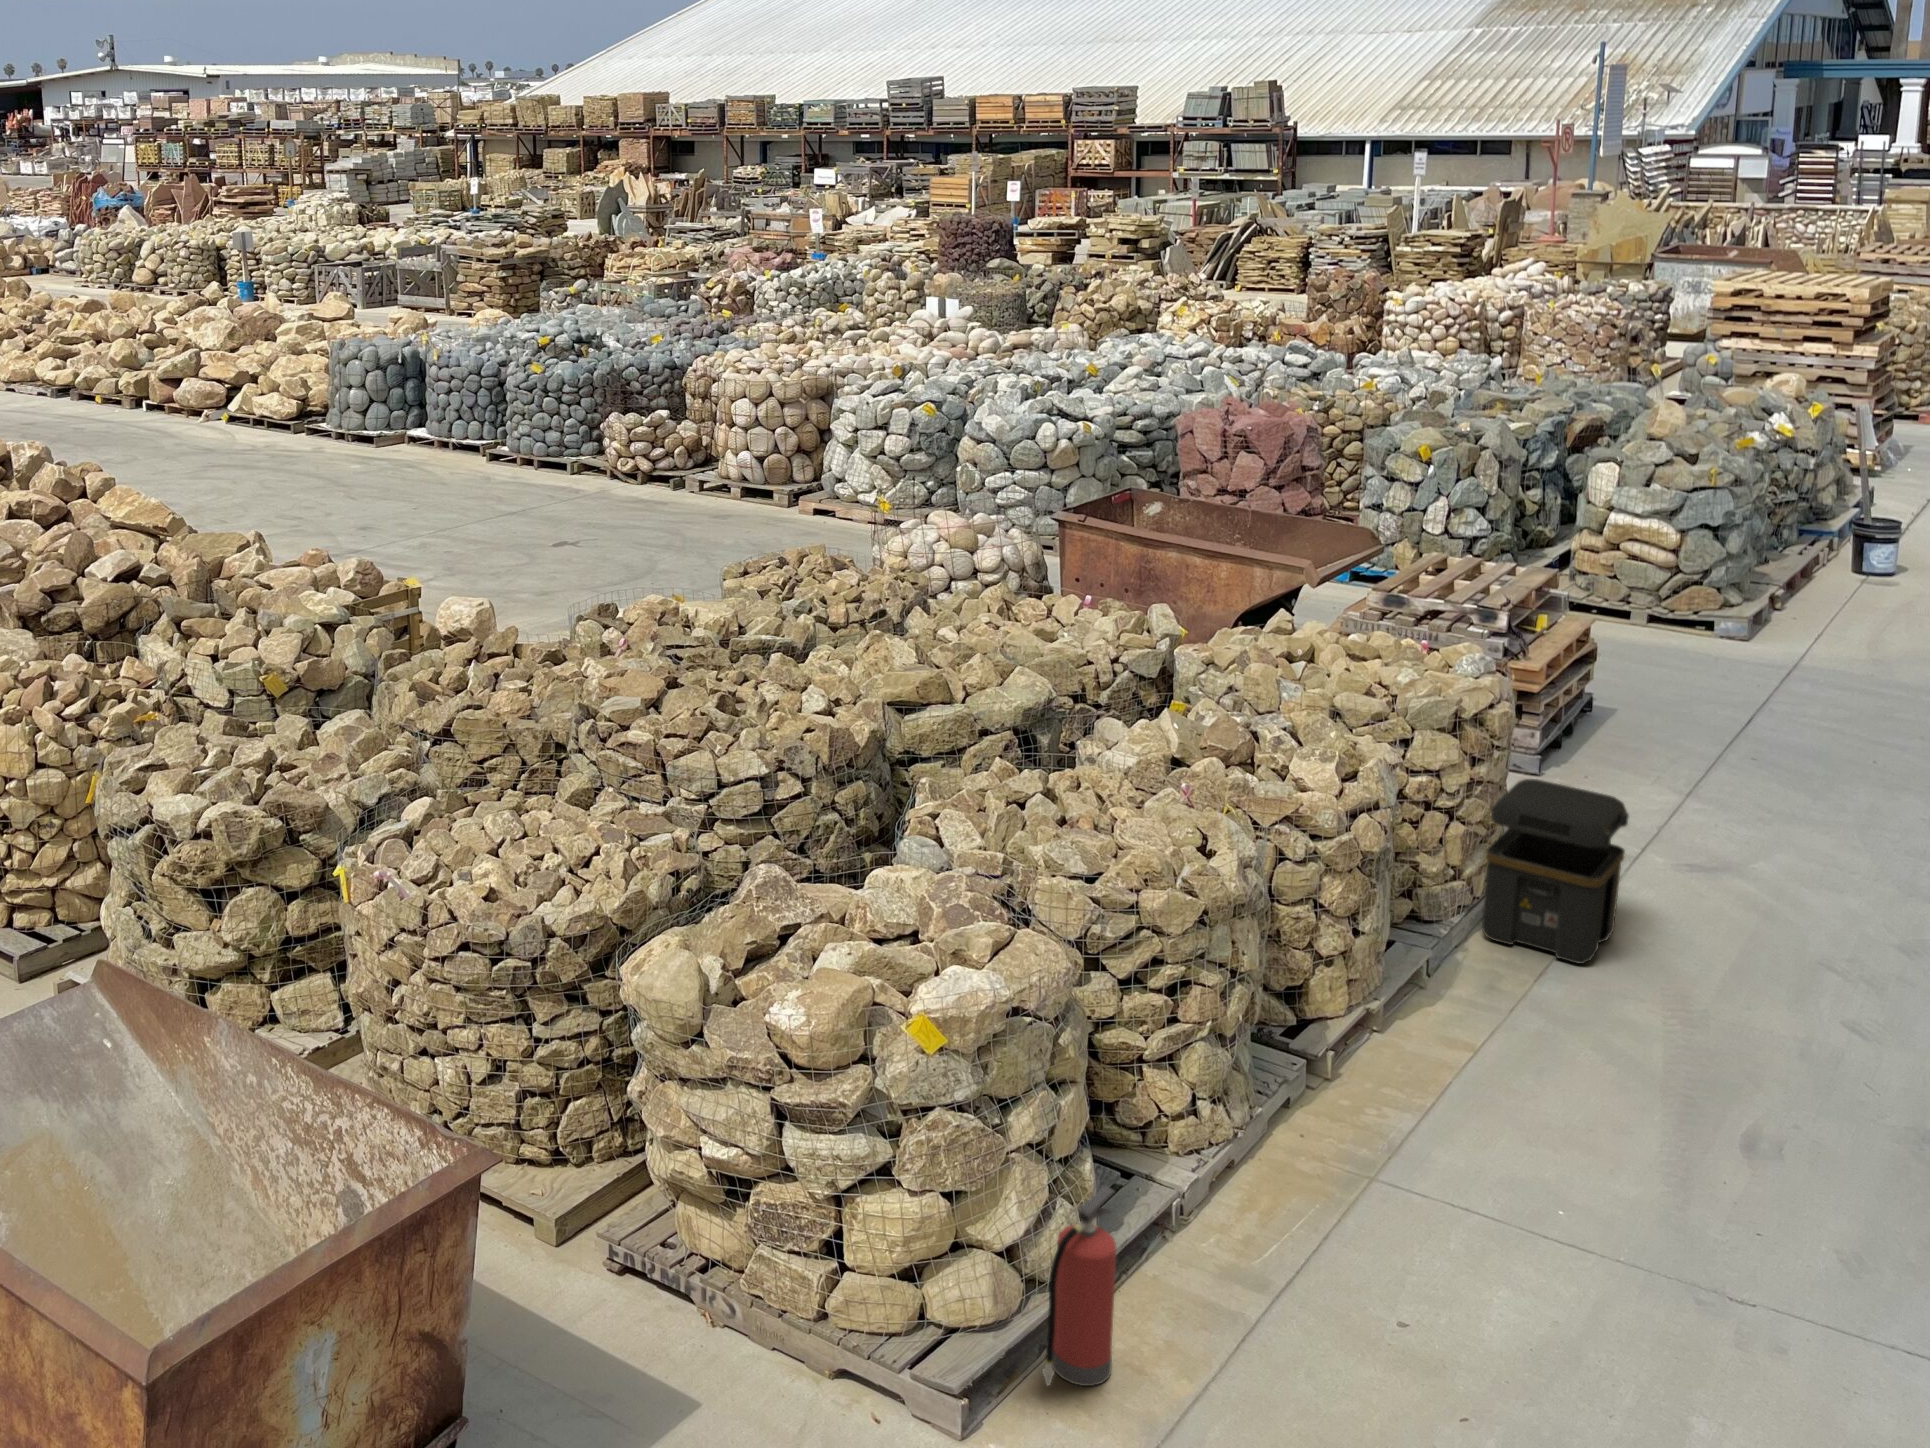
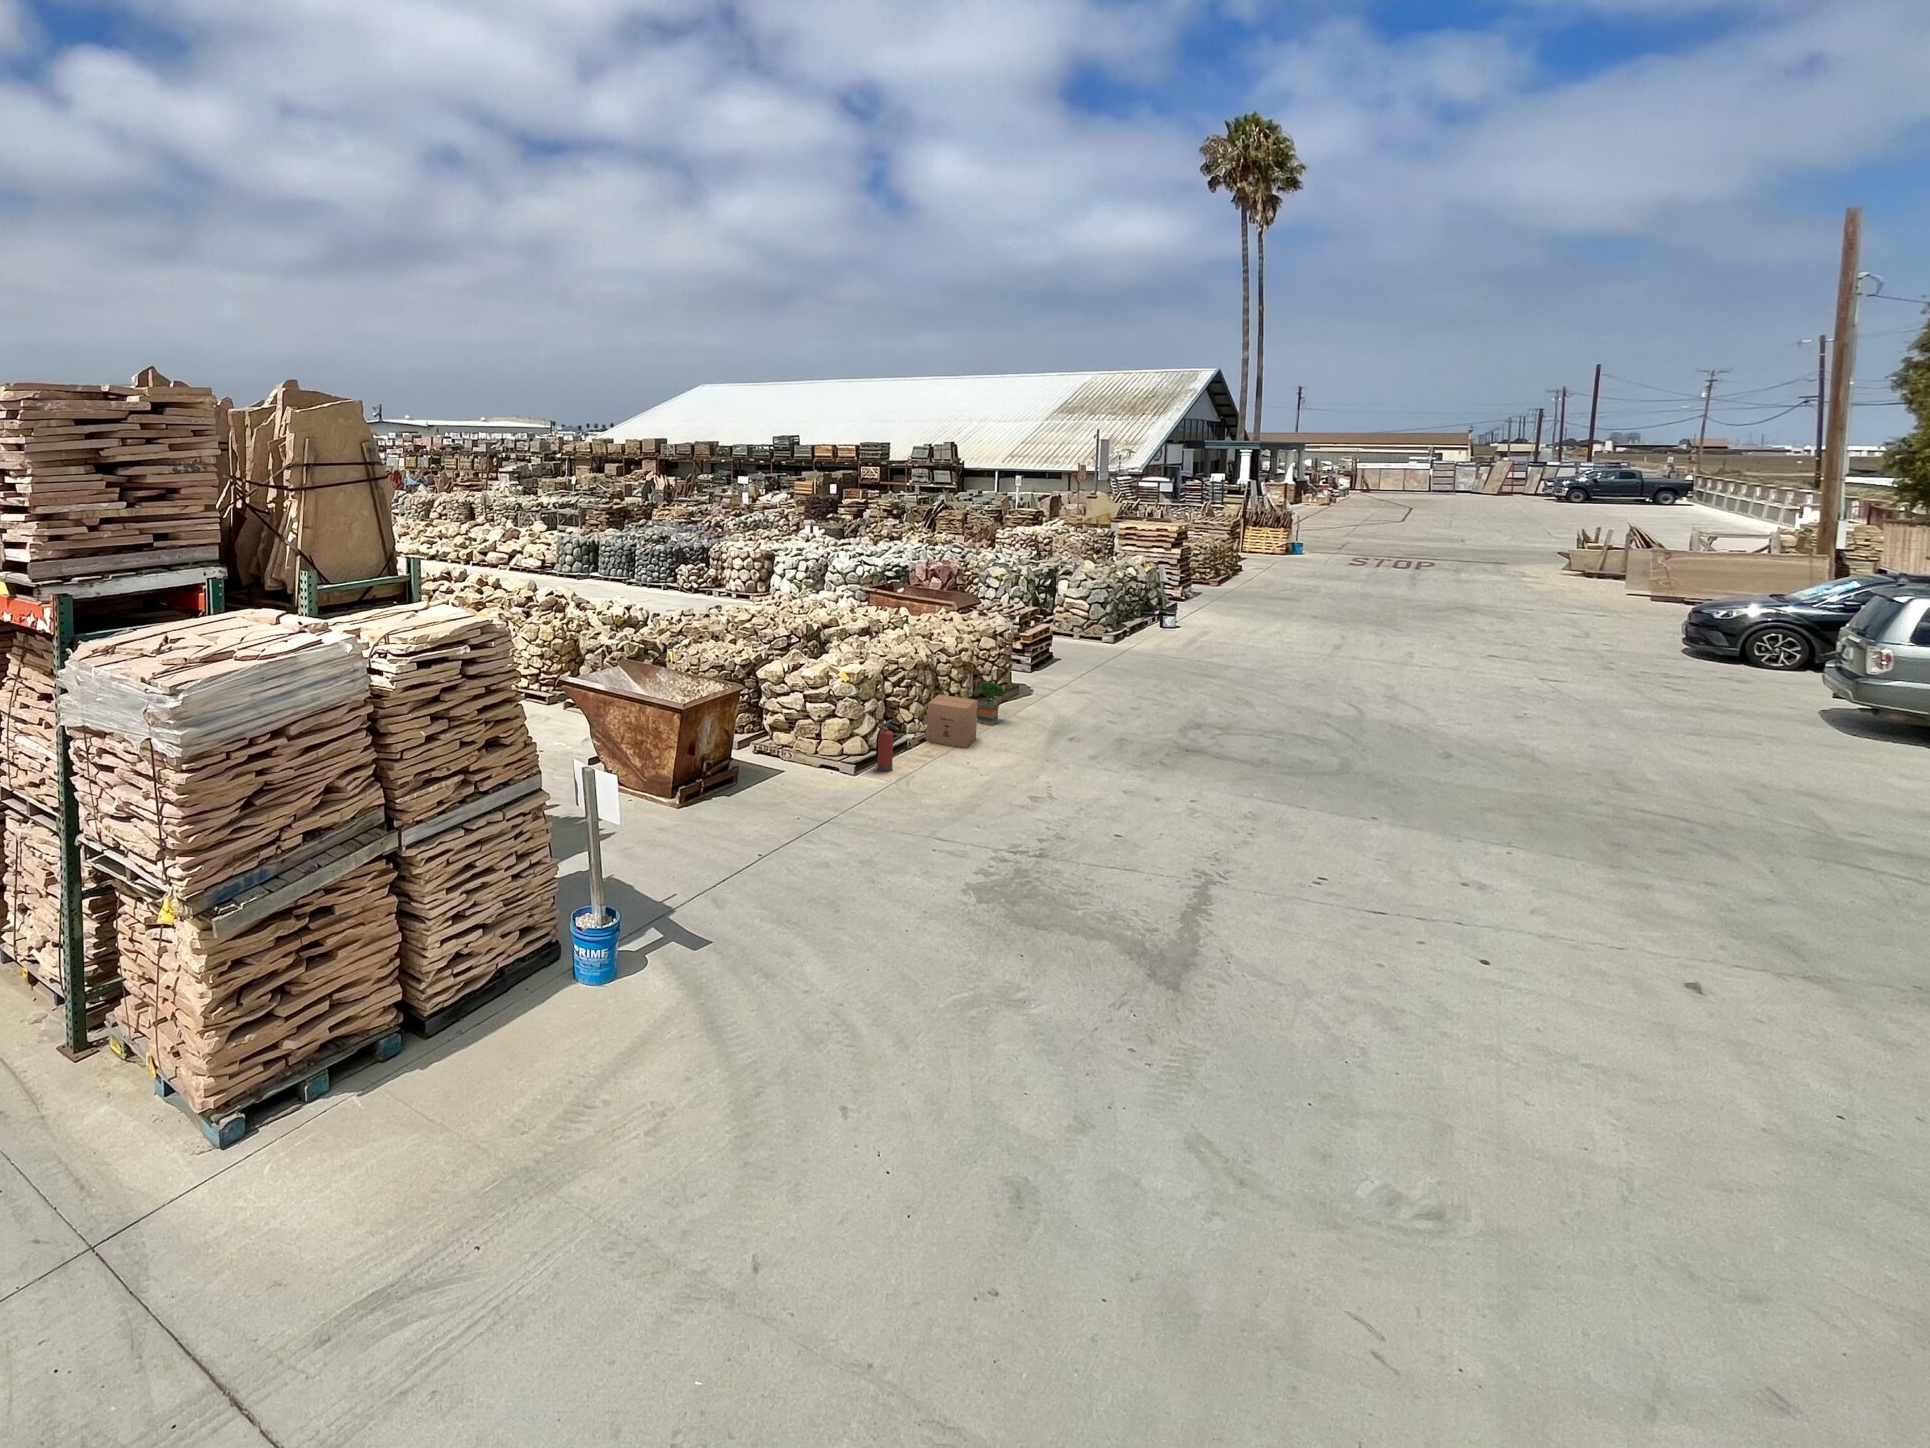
toolbox: present [1482,779,1629,964] -> none [1004,658,1047,712]
potted tree: none [1396,897,1509,1050] -> present [975,682,1005,726]
cardboard box: none [1239,977,1422,1201] -> present [927,695,978,748]

